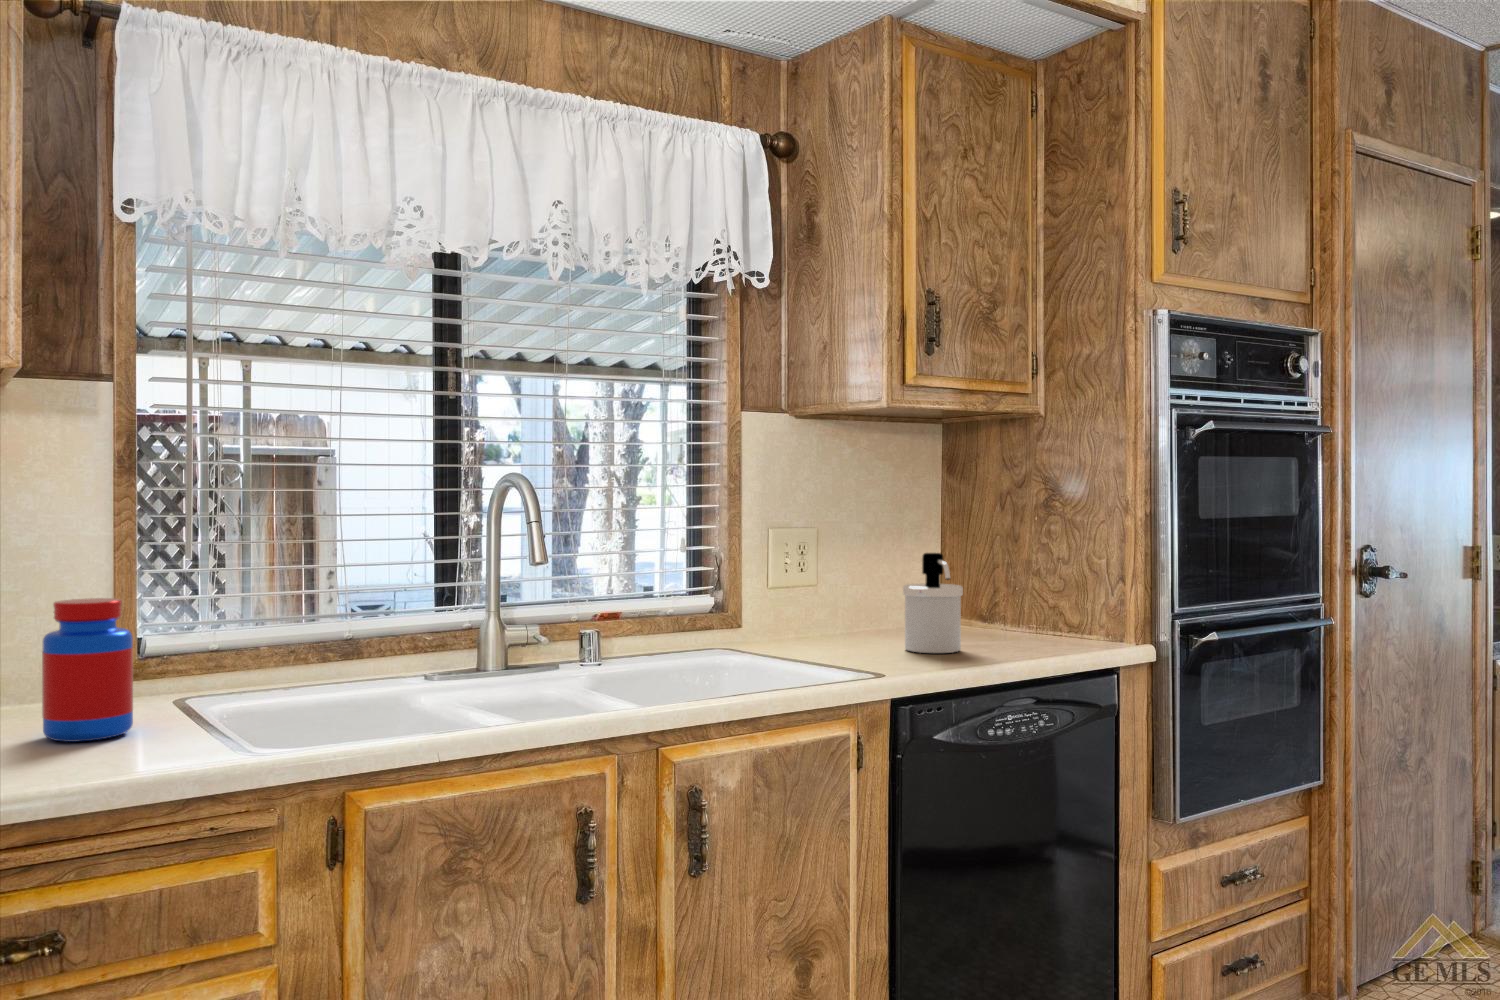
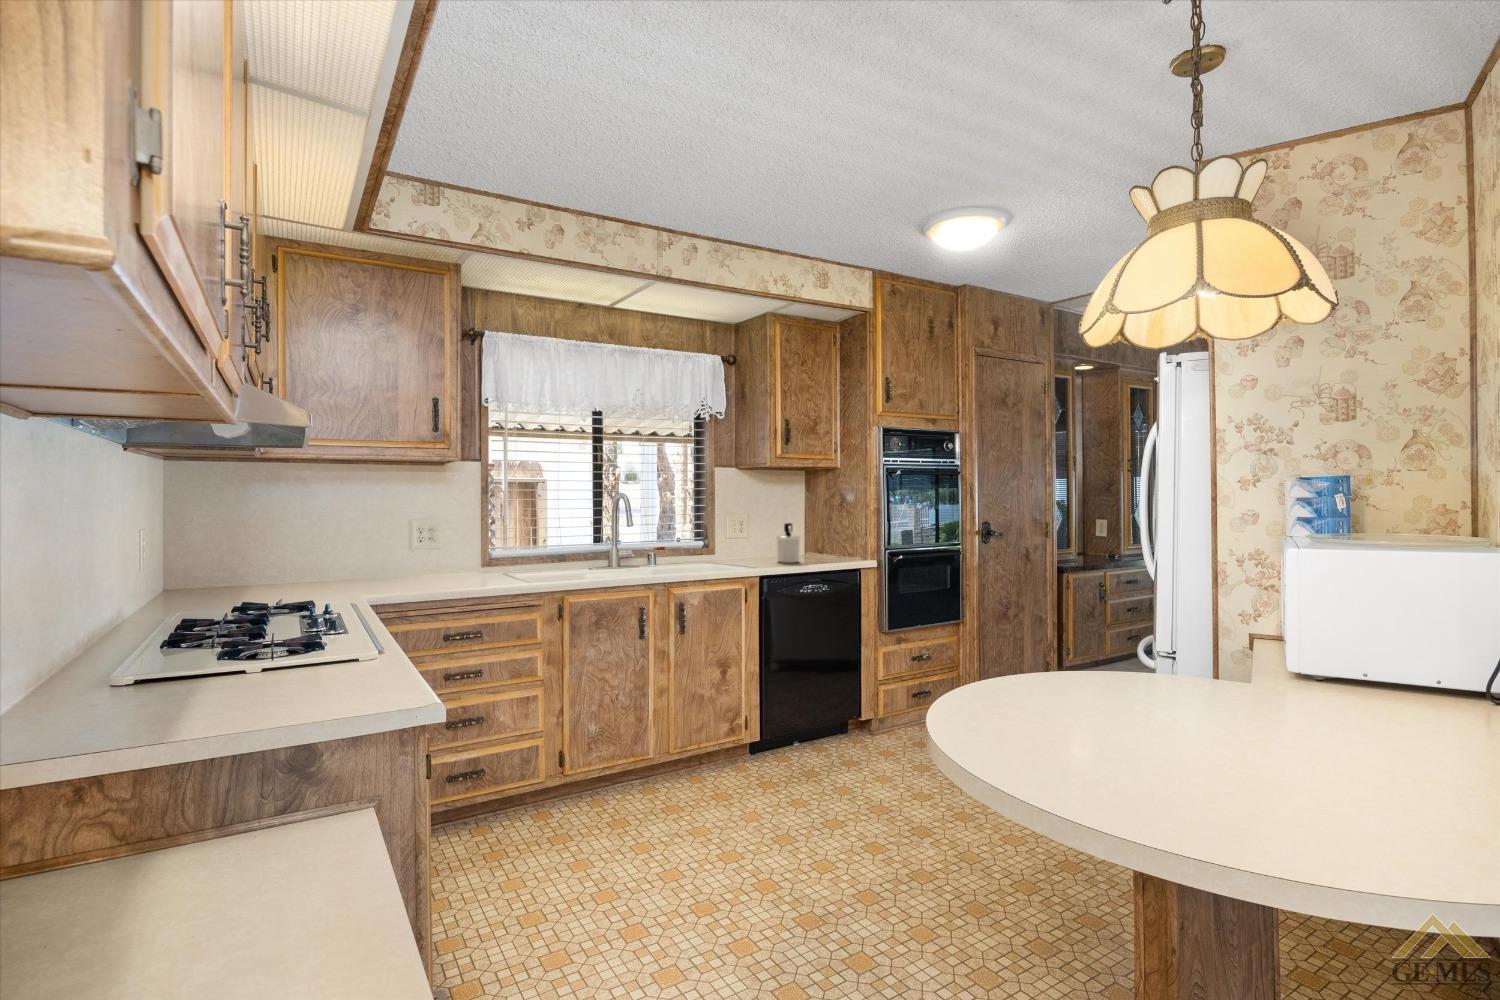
jar: present [42,598,133,742] -> none [467,535,494,580]

